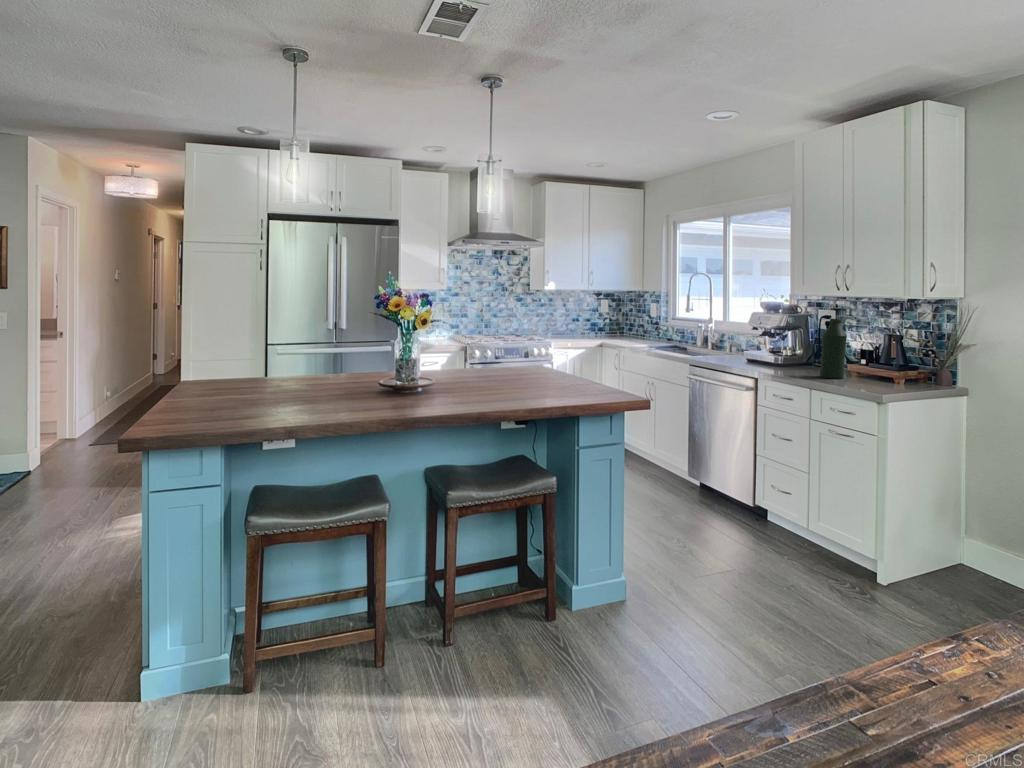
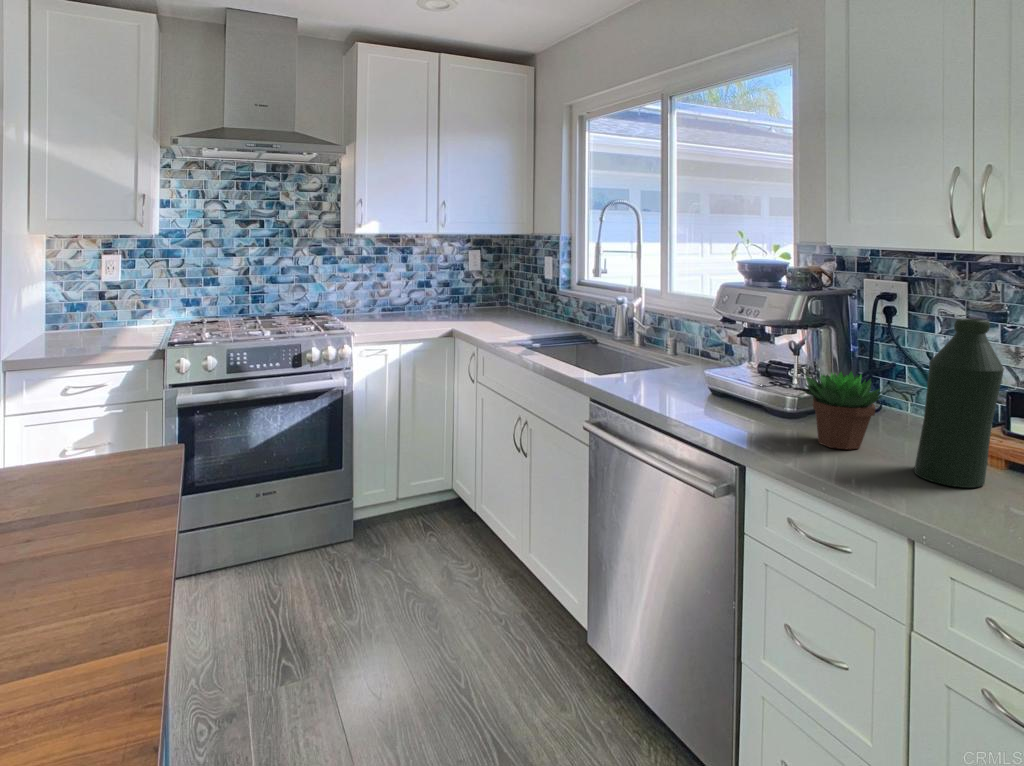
succulent plant: none [781,342,812,373] -> present [804,372,881,449]

